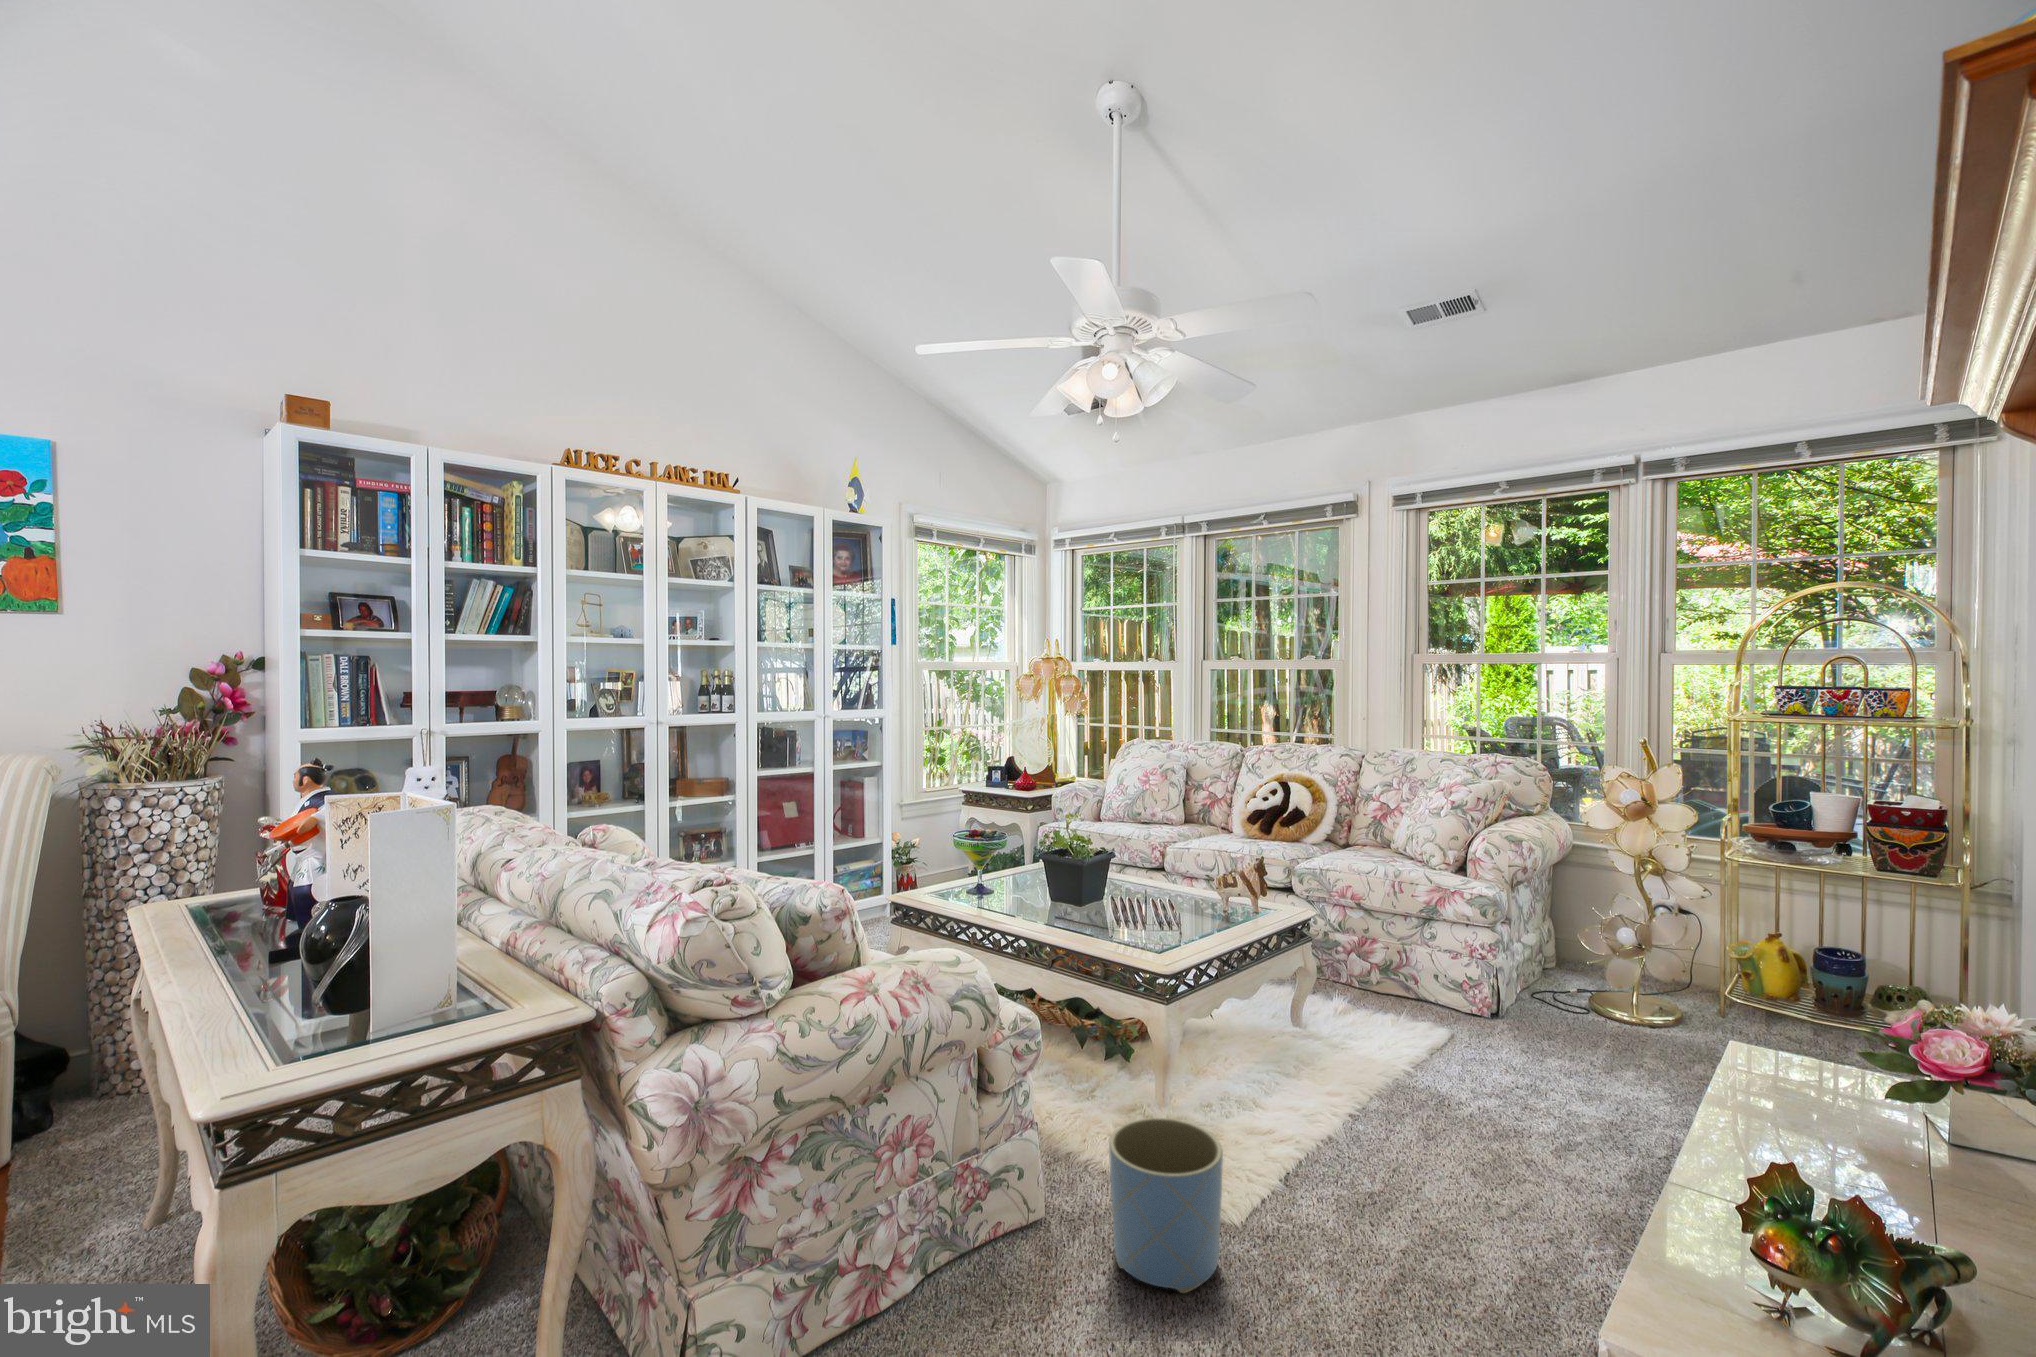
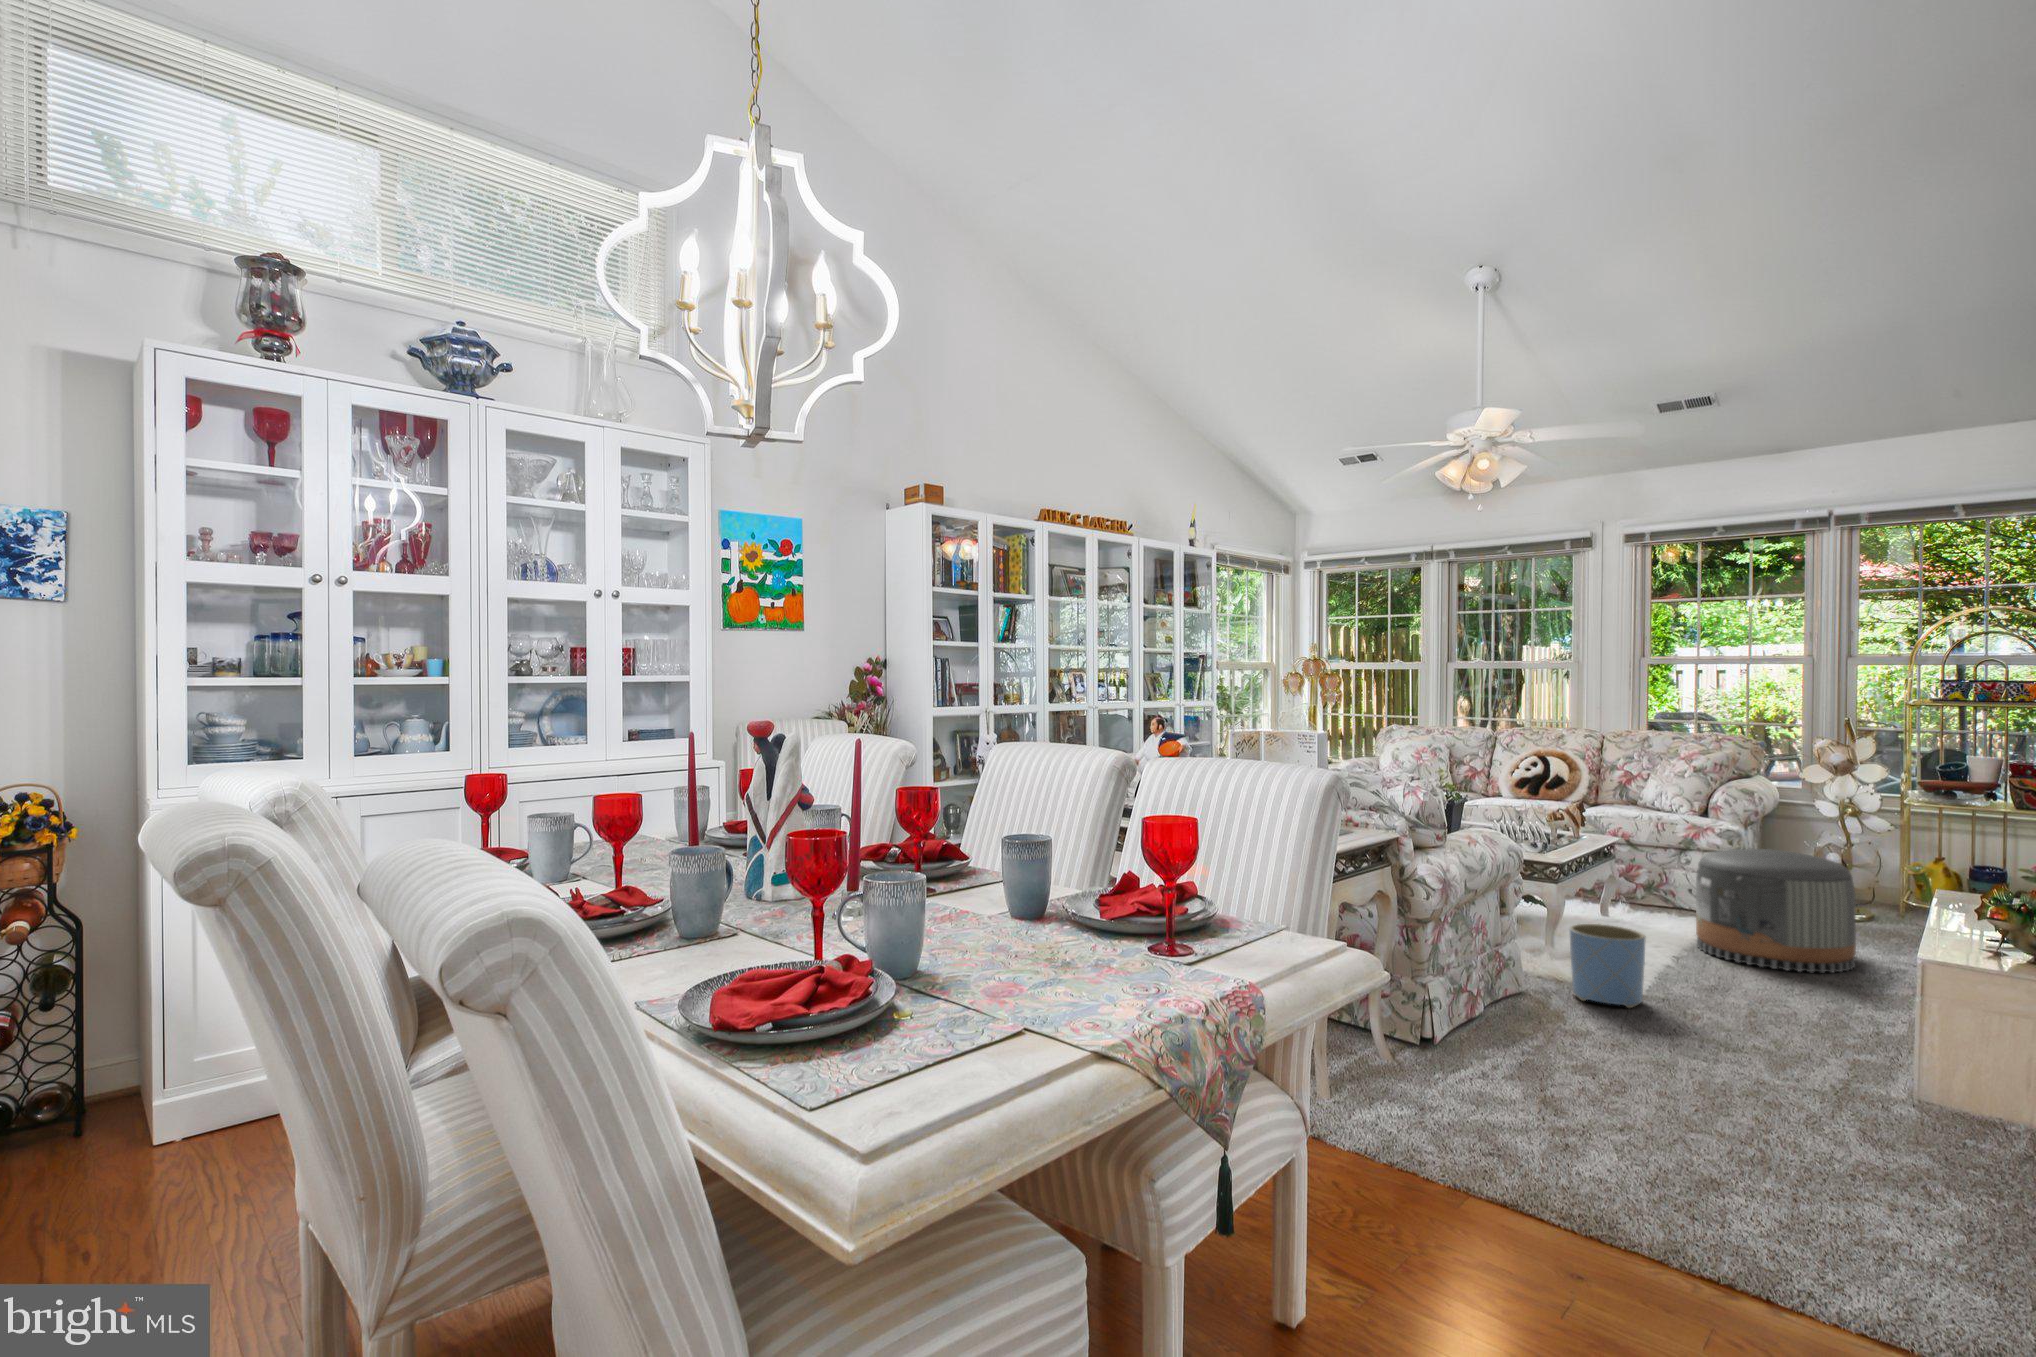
pouf: none [1395,948,1617,1172] -> present [1696,849,1856,973]

